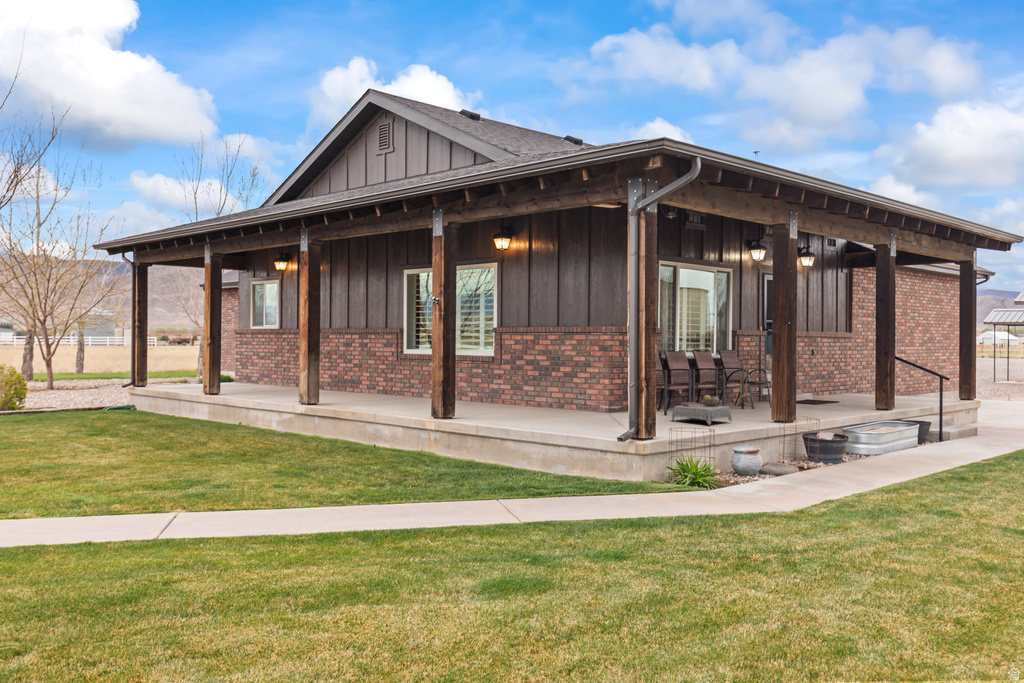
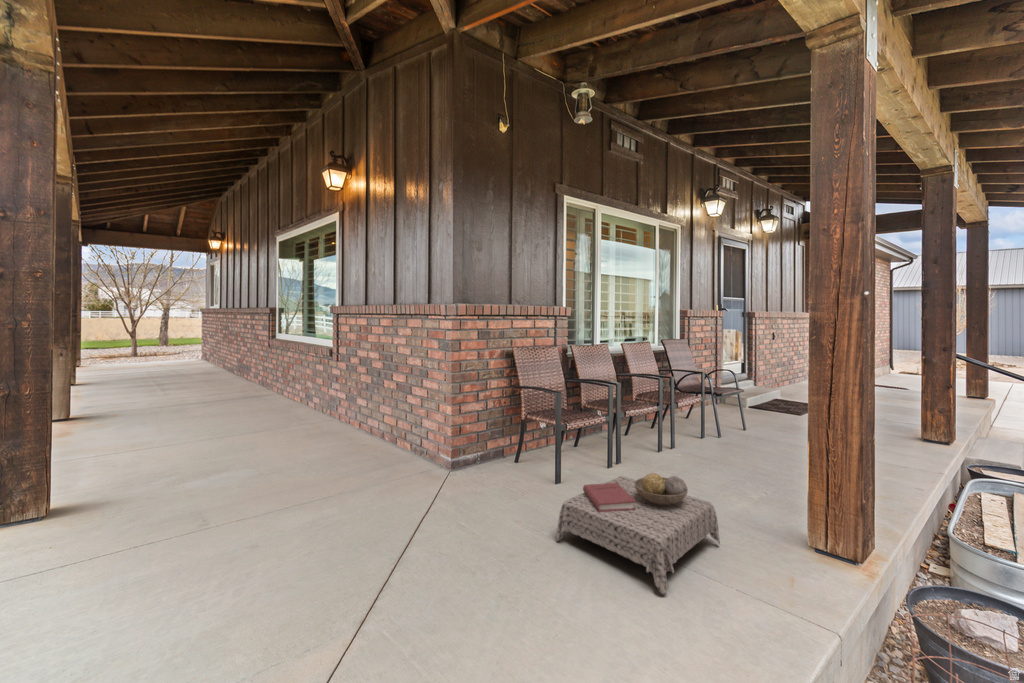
side table: present [730,358,756,406] -> none [681,350,725,429]

